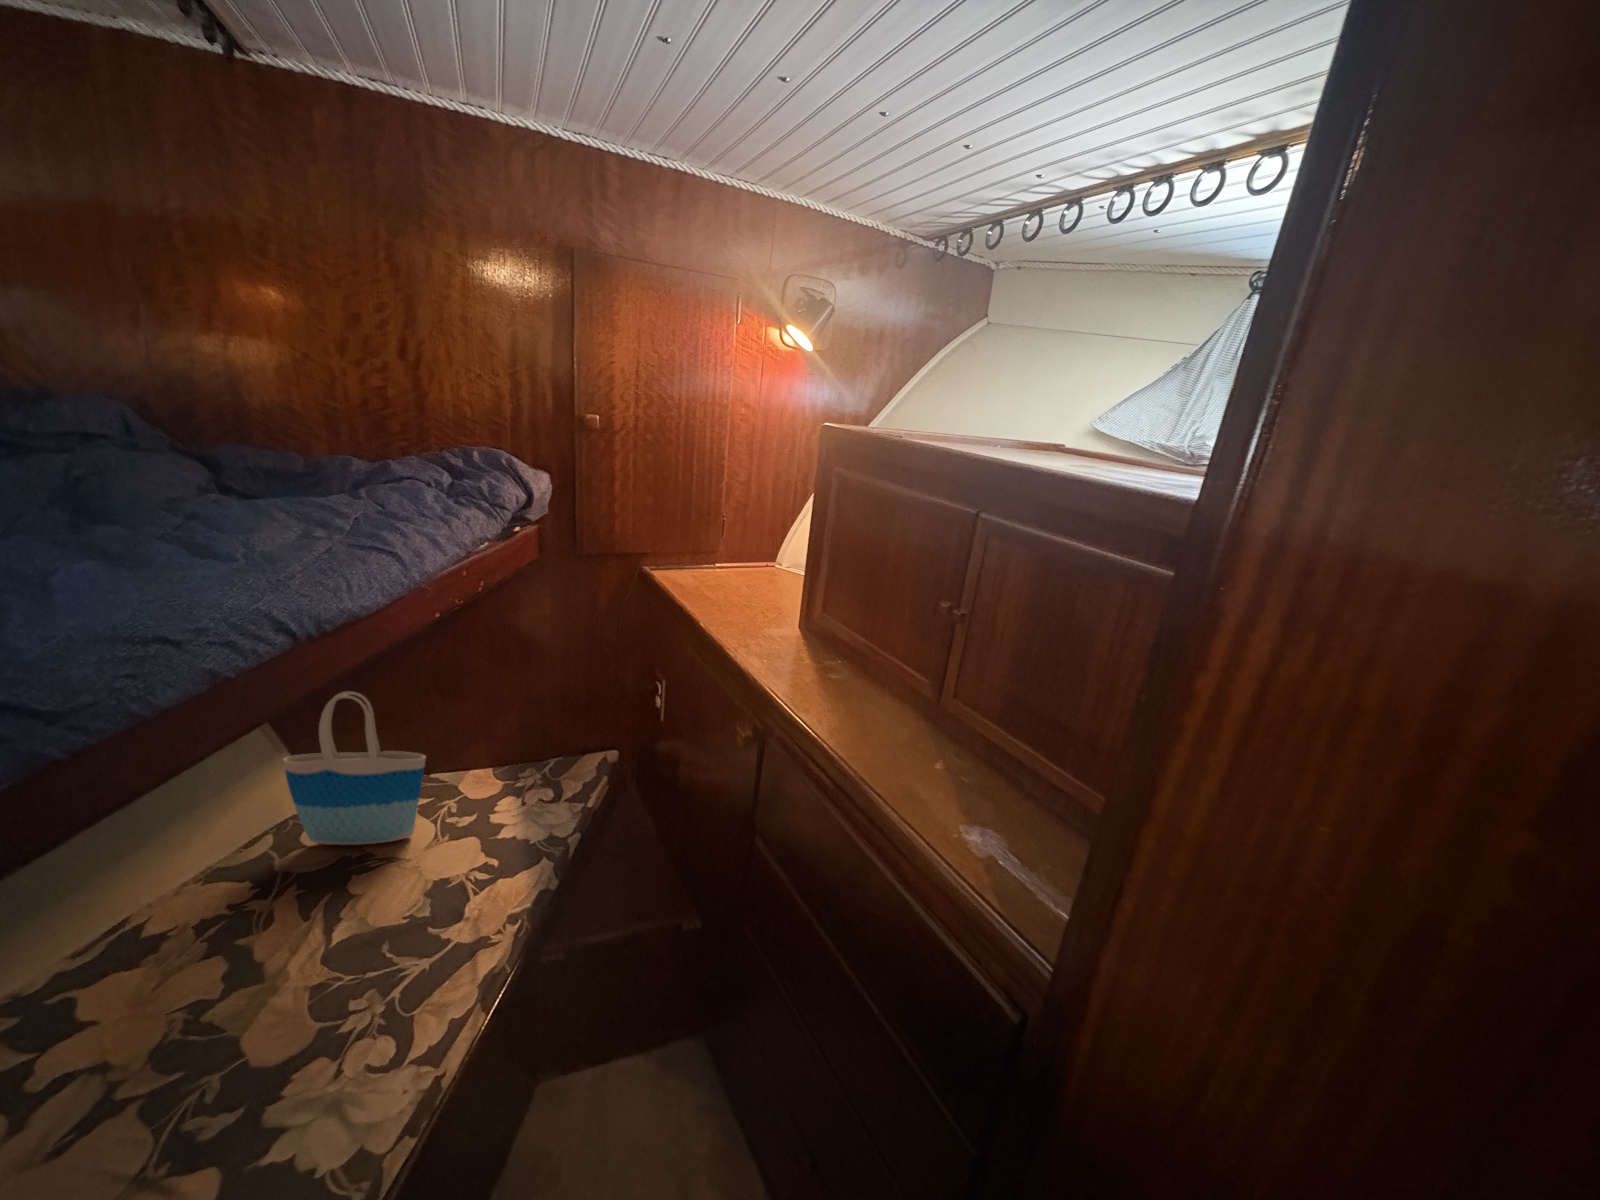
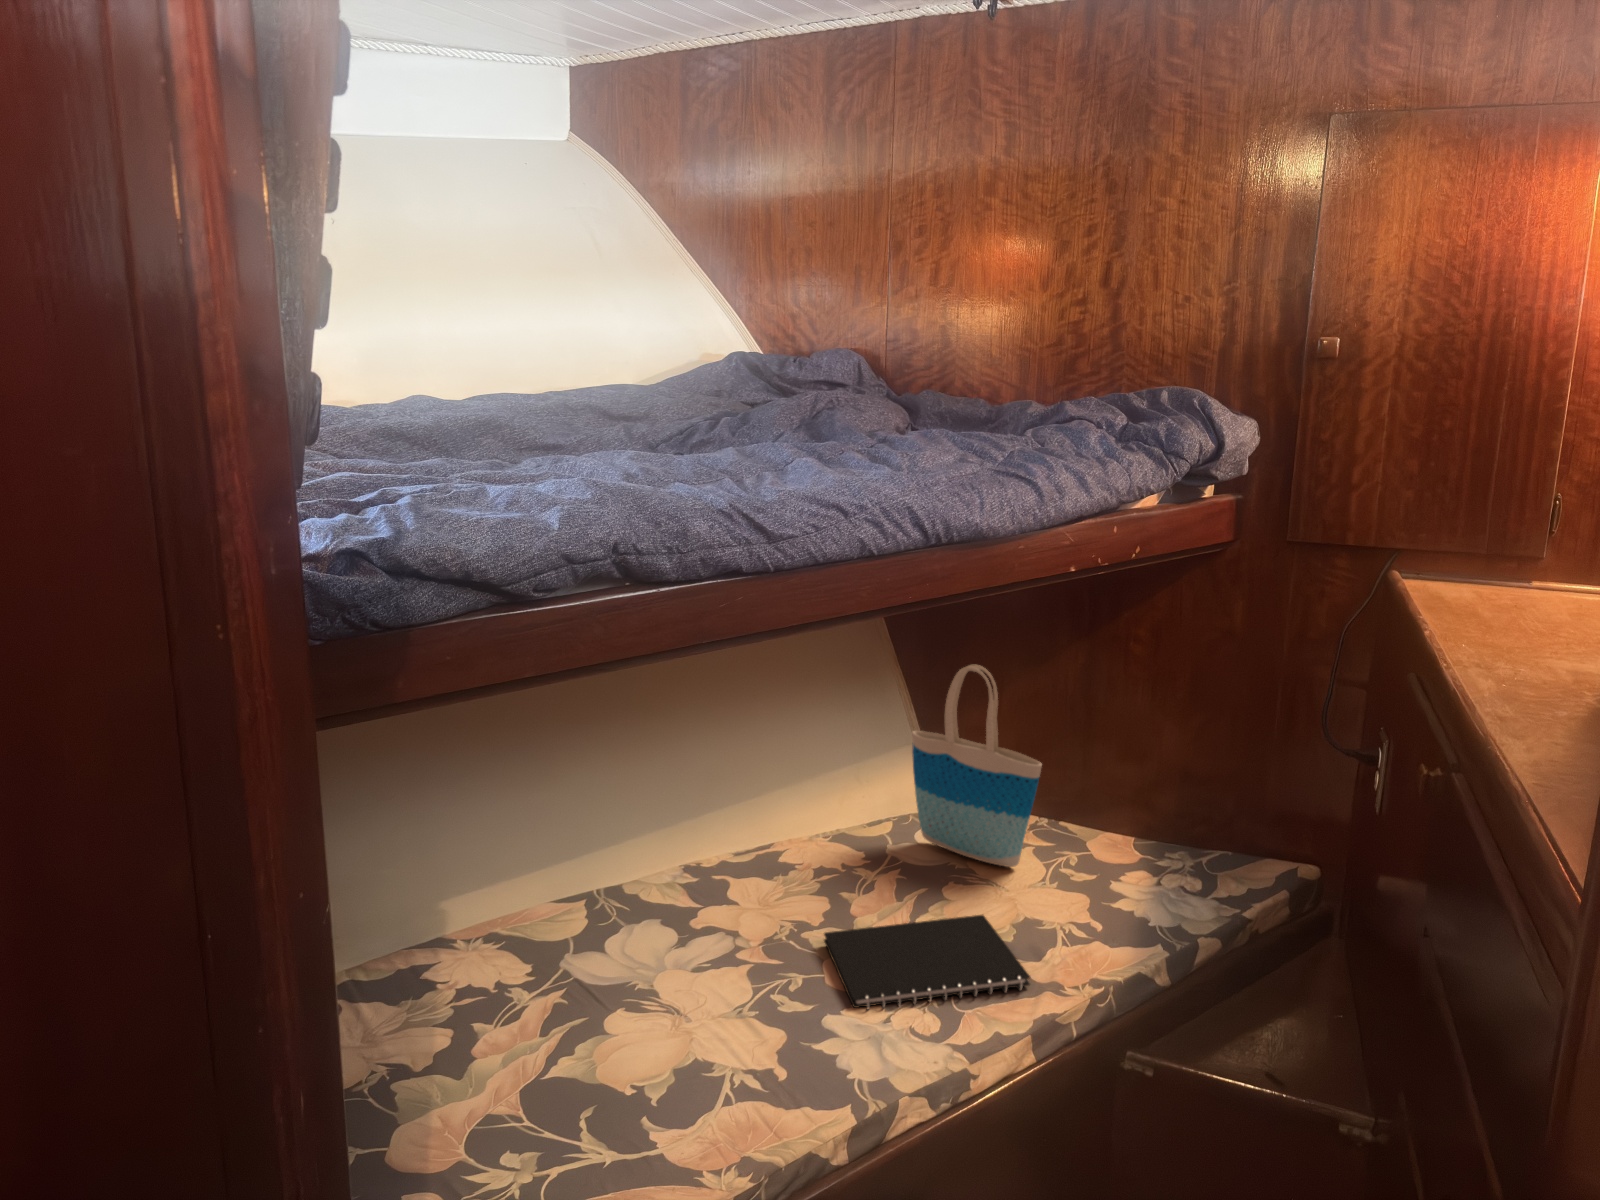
notebook: none [226,903,463,1083] -> present [824,915,1030,1009]

